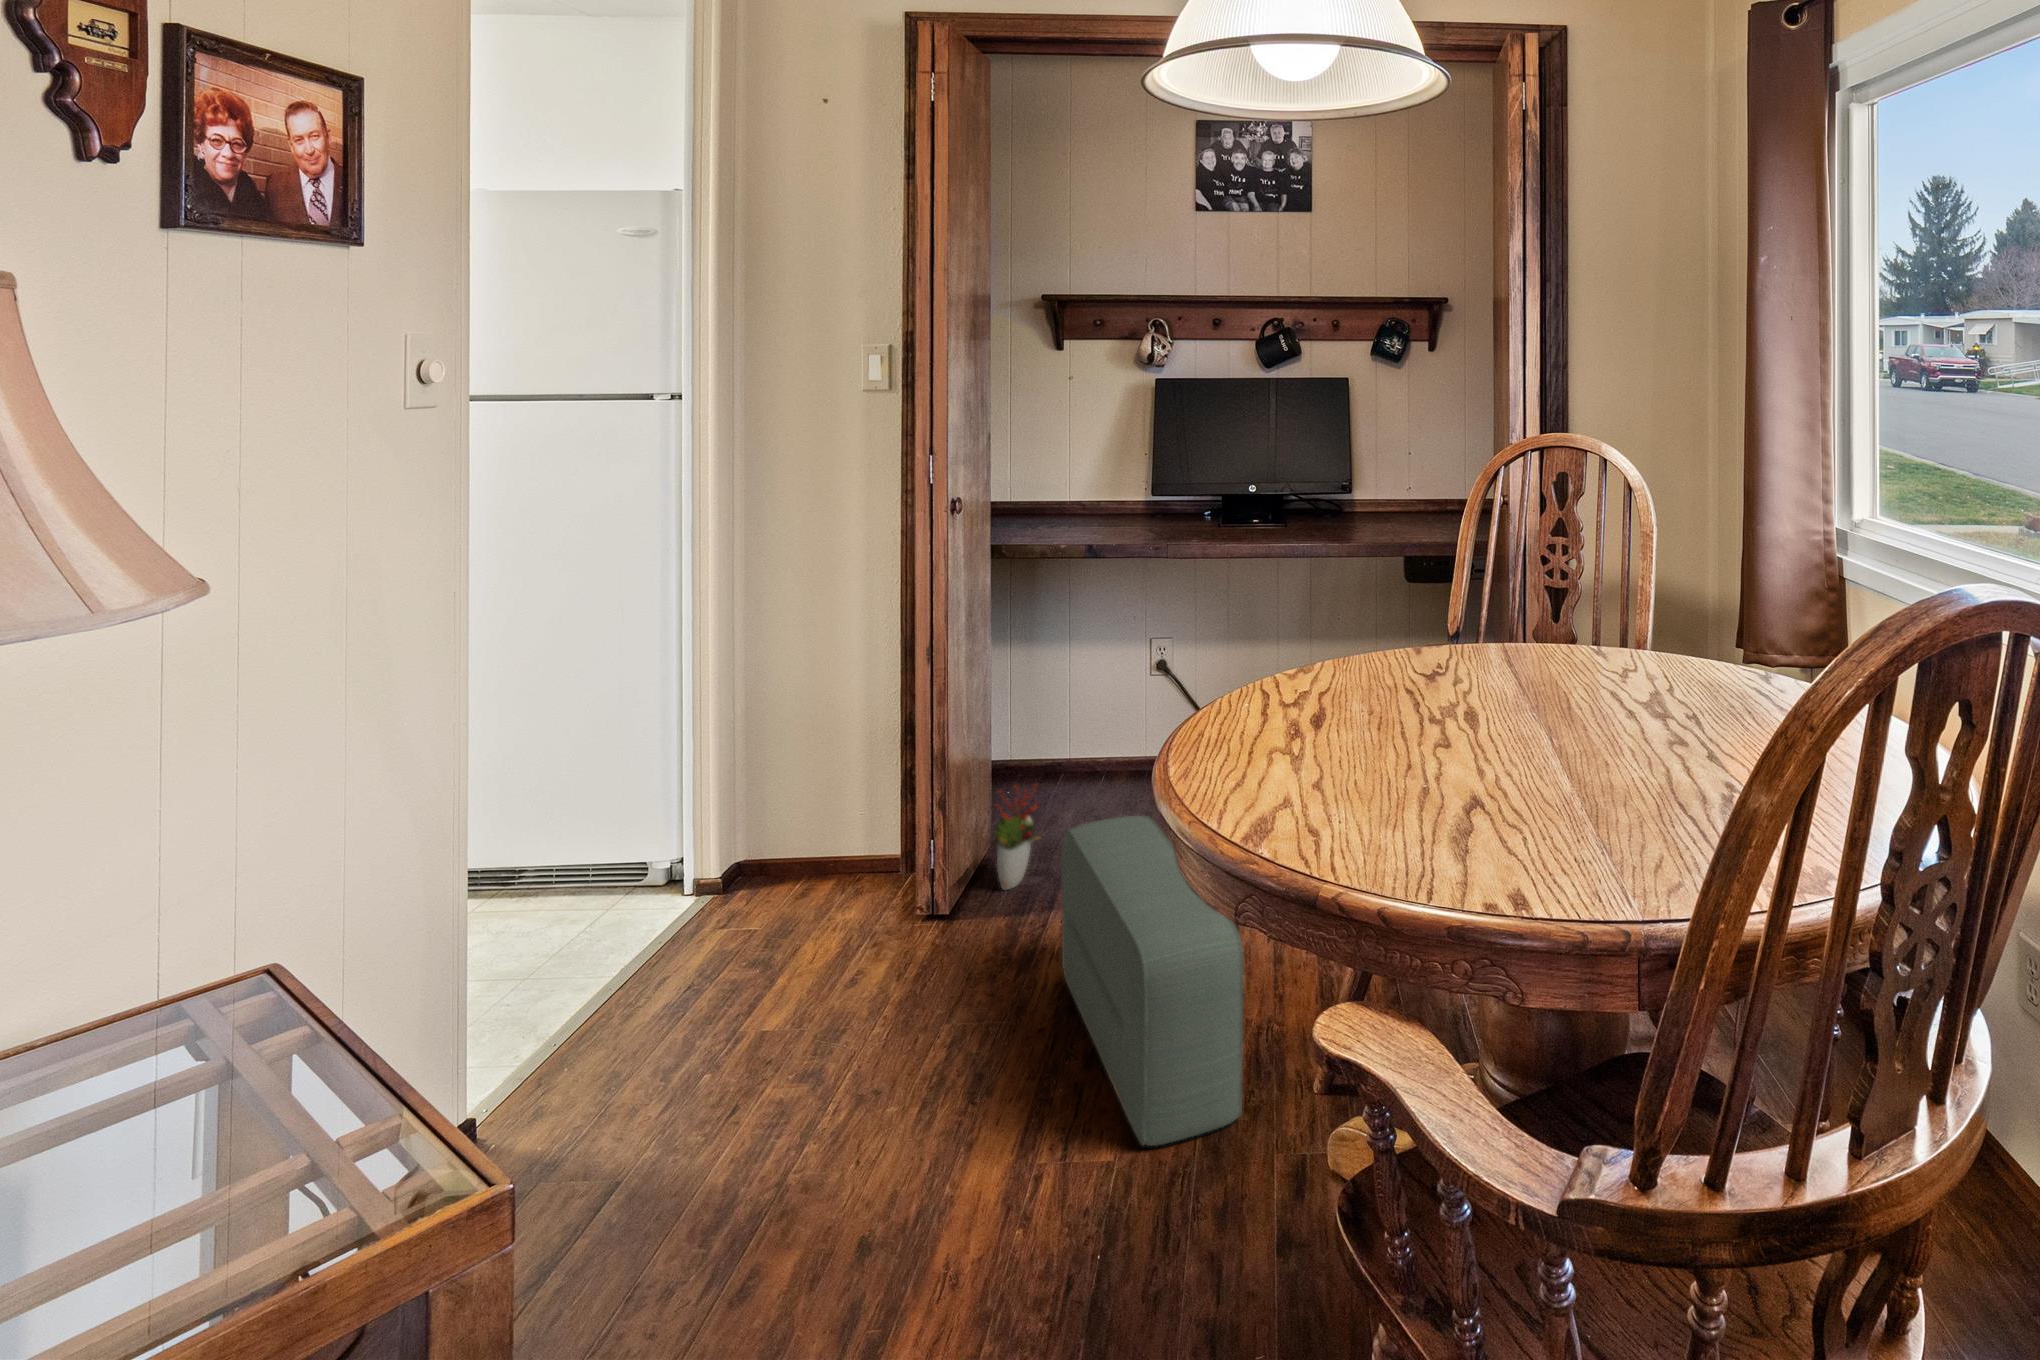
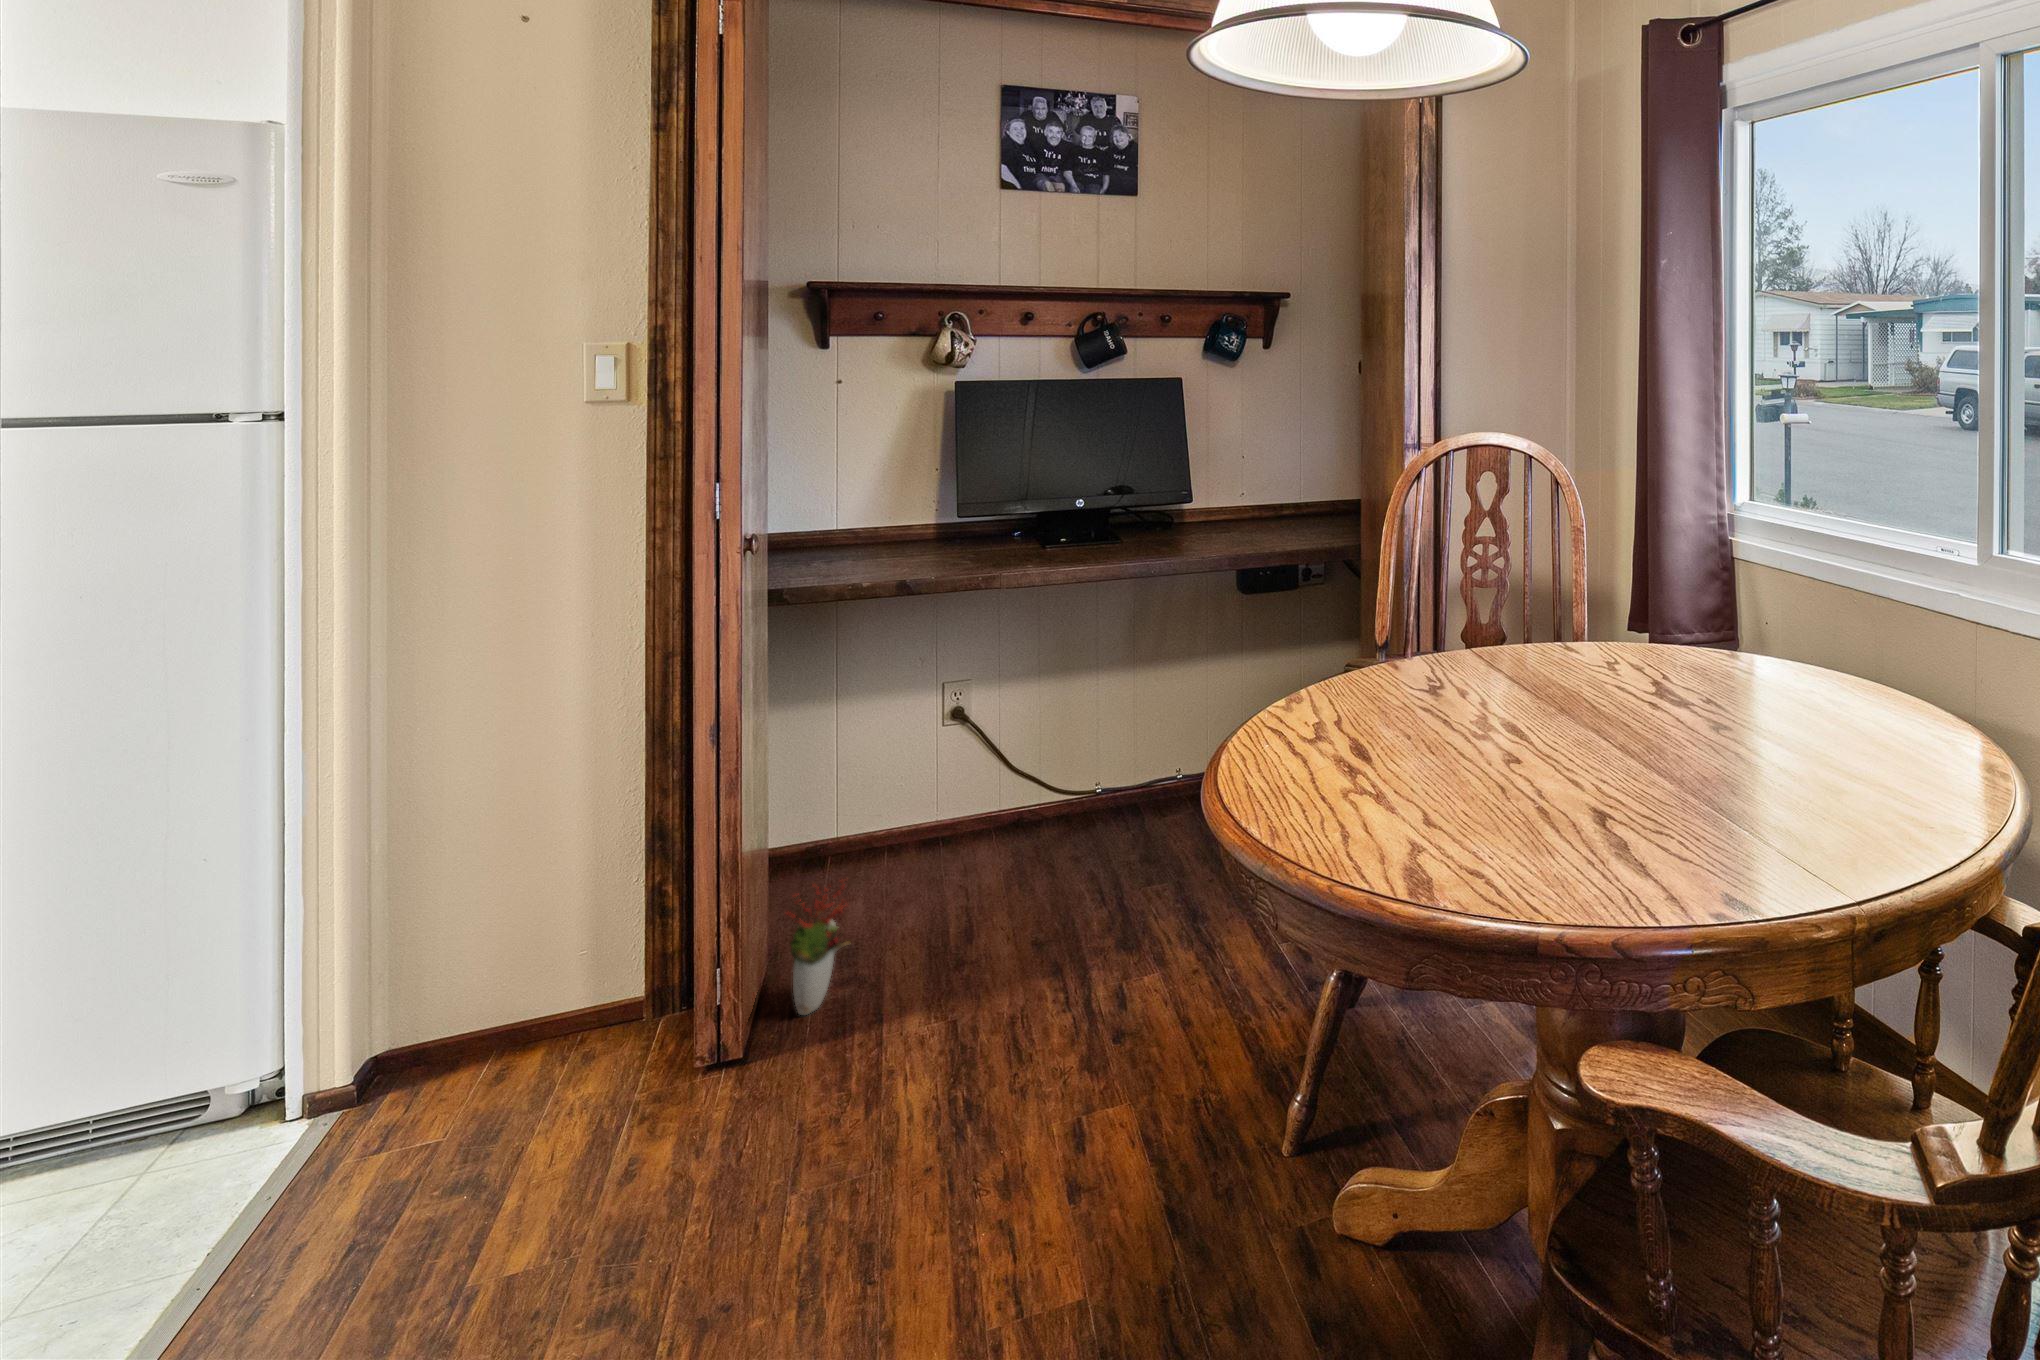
pouf: present [1061,816,1243,1146] -> none [927,893,1219,1273]

